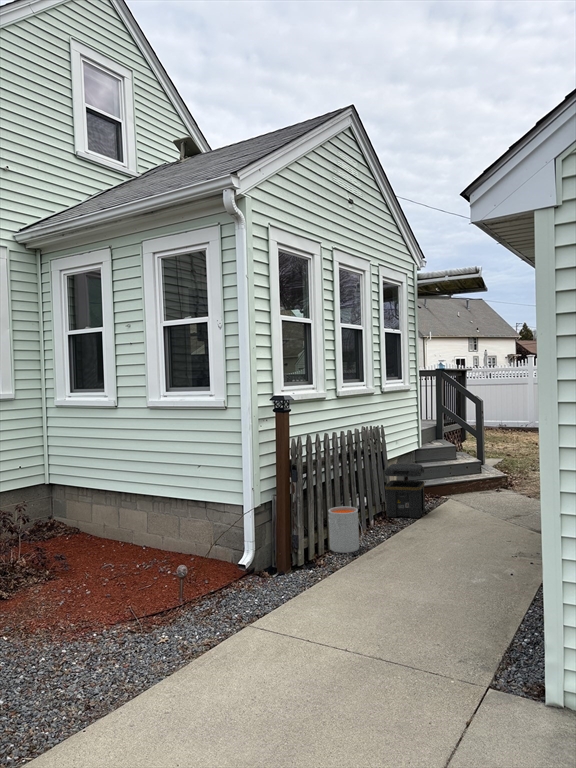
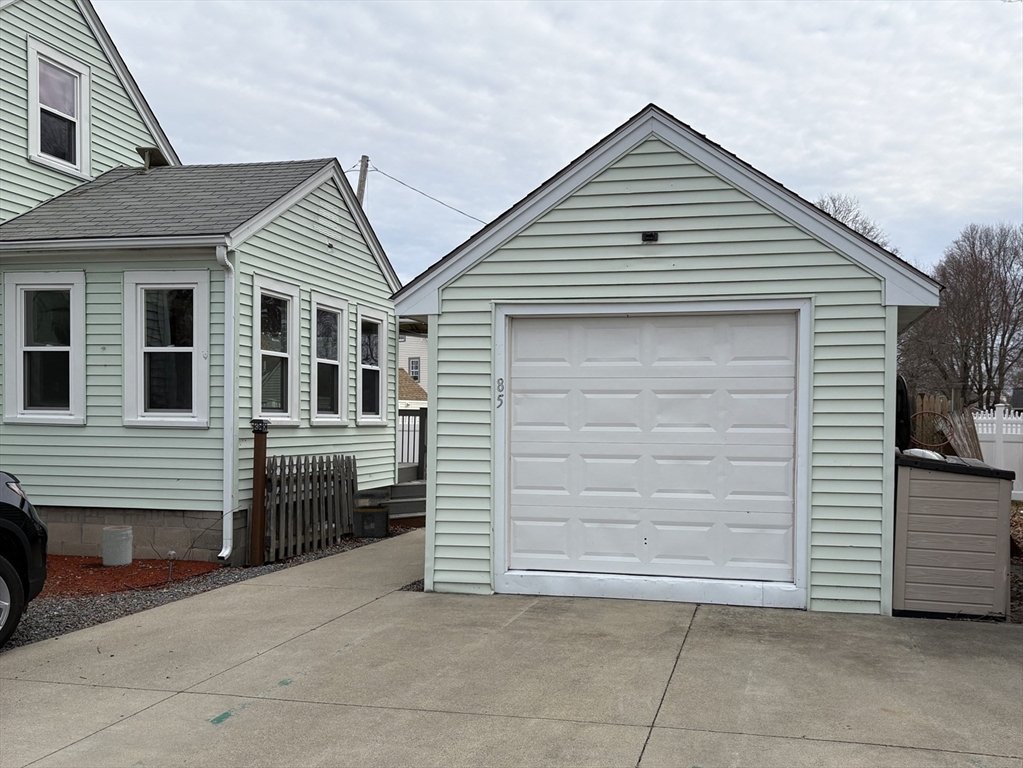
bucket: present [328,507,359,553] -> present [98,526,133,566]

